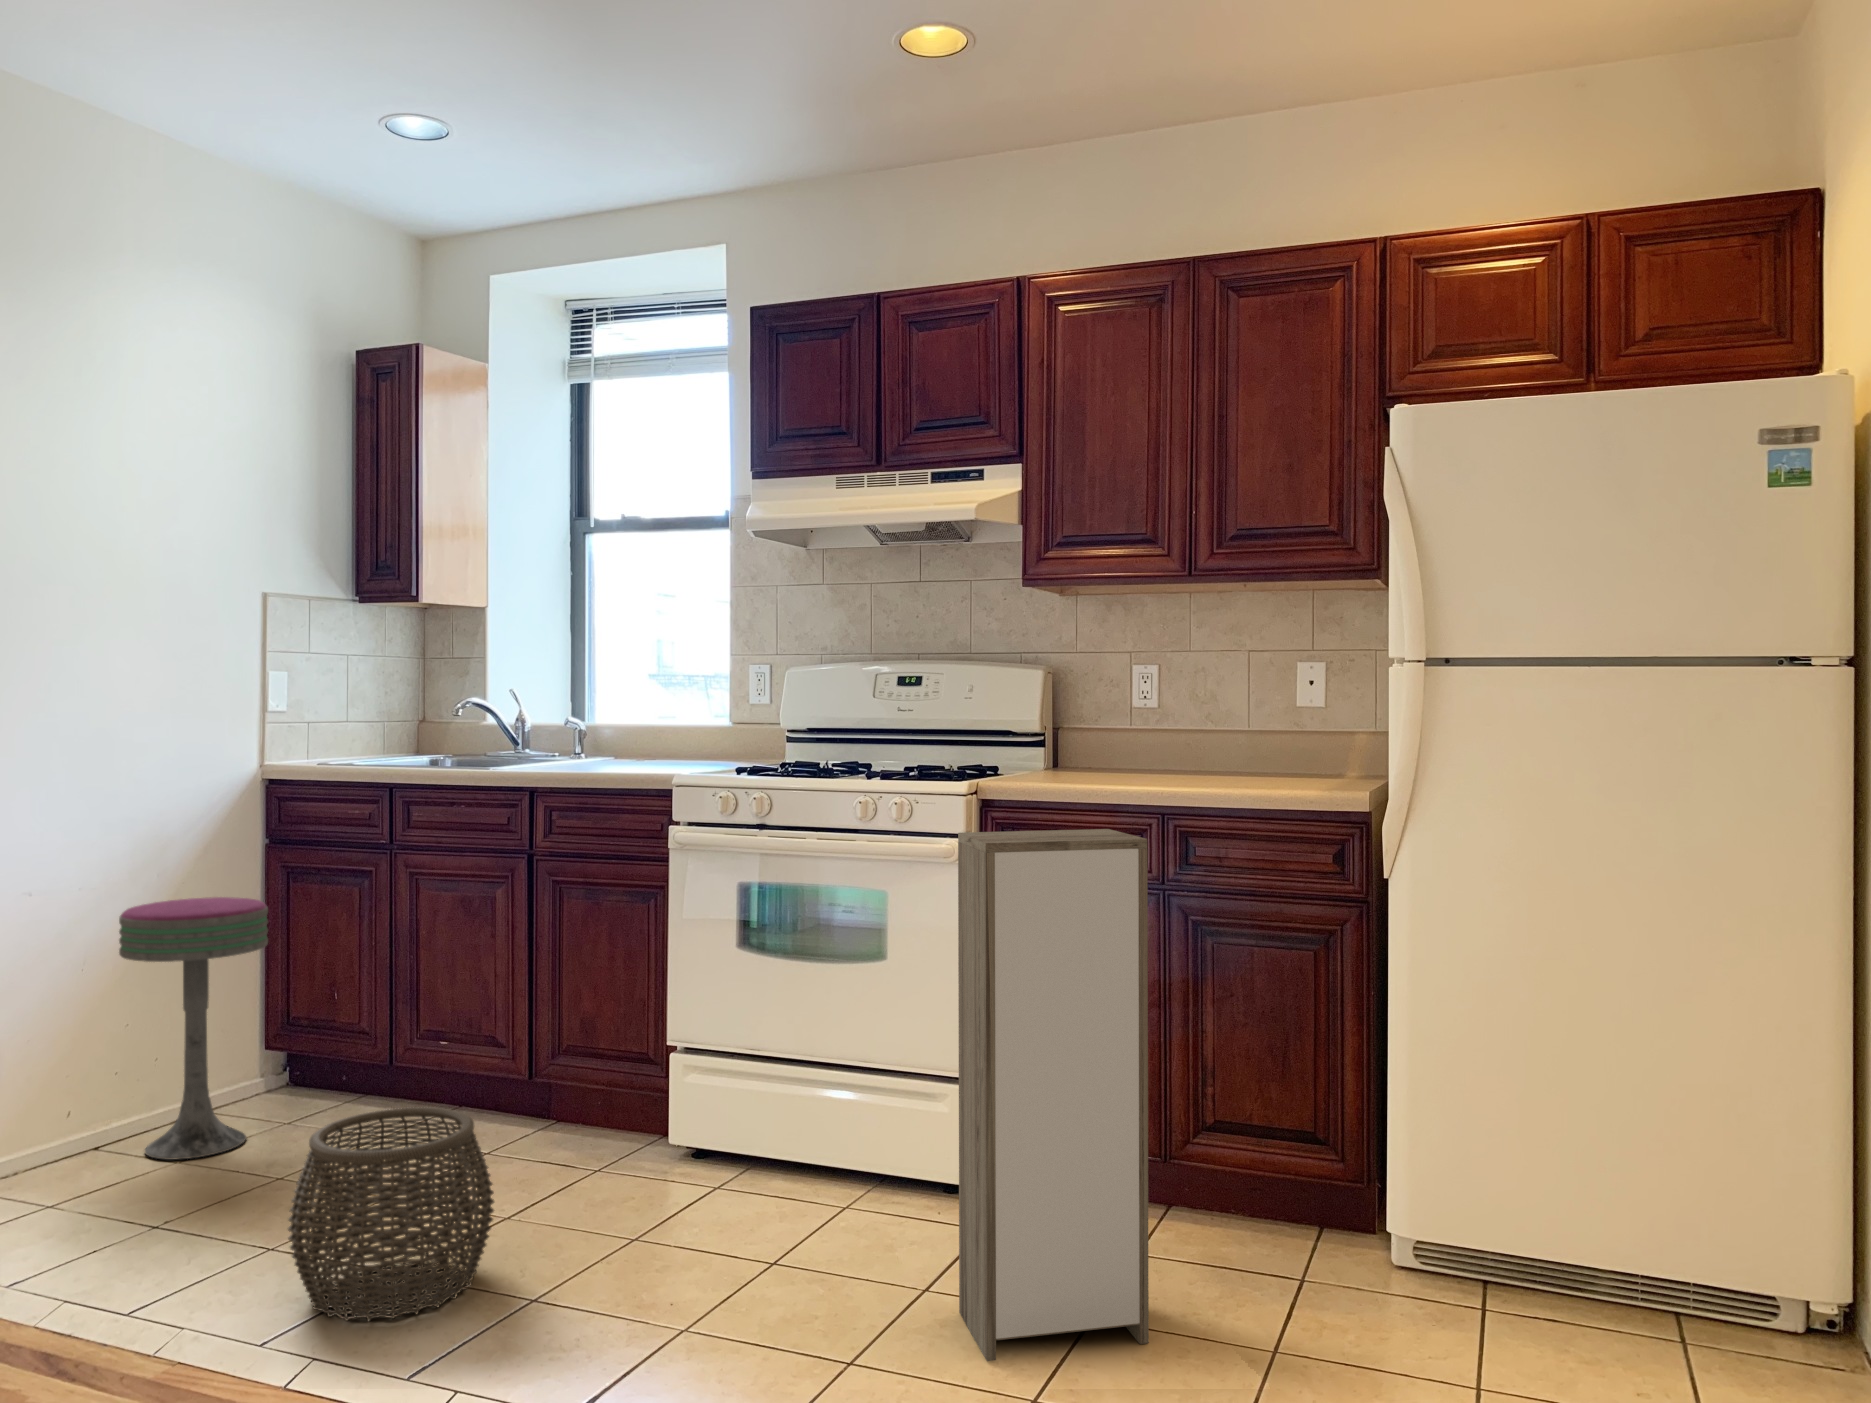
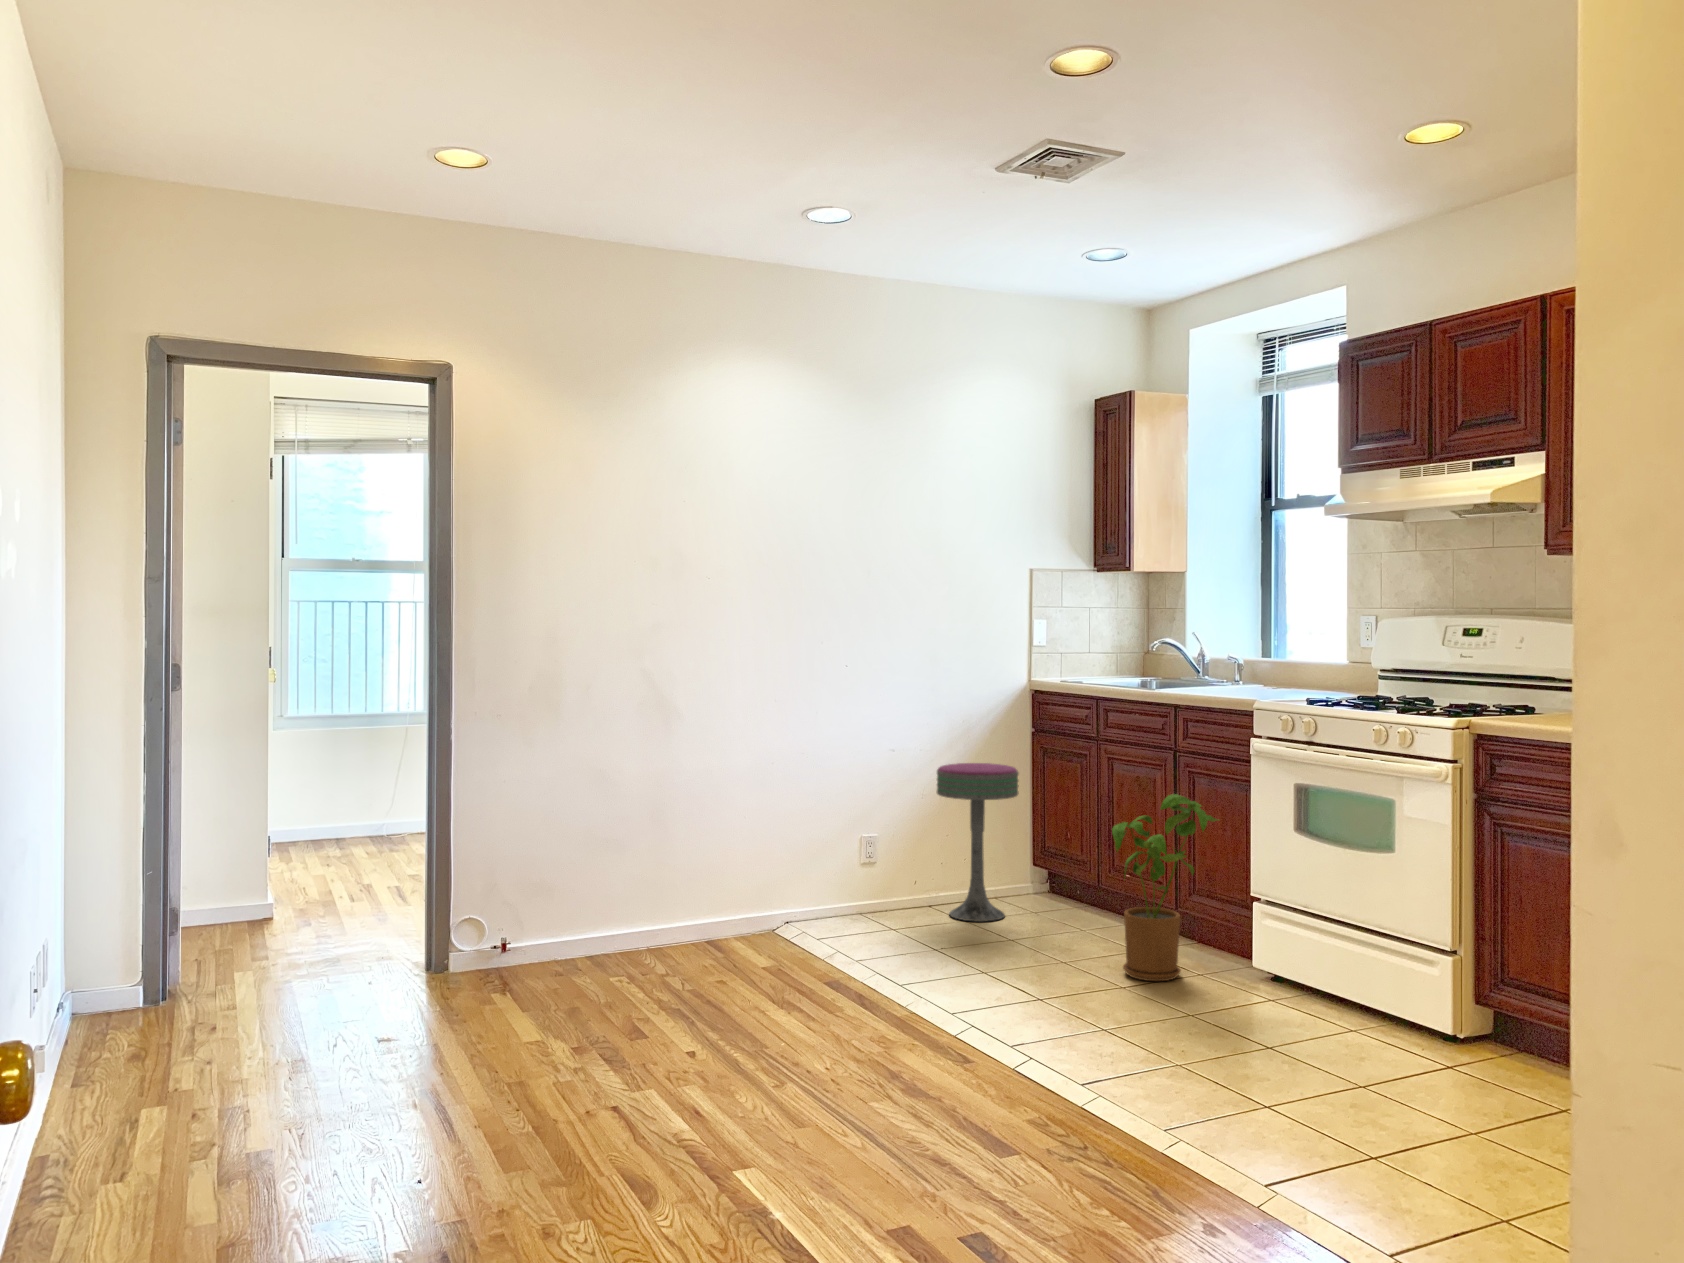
storage cabinet: present [958,829,1149,1361] -> none [1348,753,1491,1153]
house plant: none [476,916,634,1198] -> present [1112,794,1217,981]
woven basket: present [288,1107,494,1321] -> none [969,897,1086,1017]

